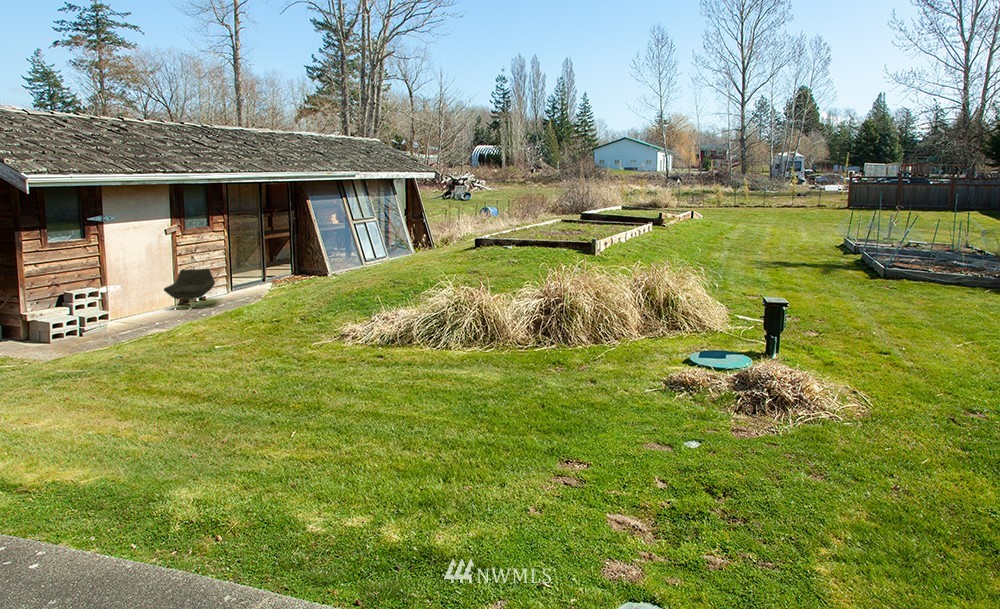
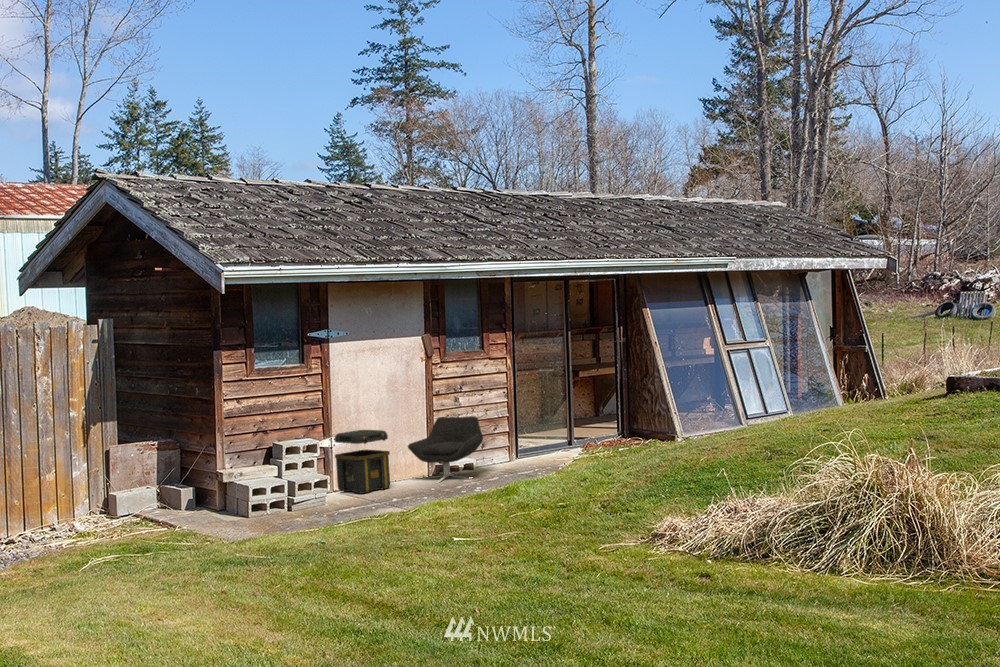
toolbox: none [111,280,155,322] -> present [335,430,390,494]

